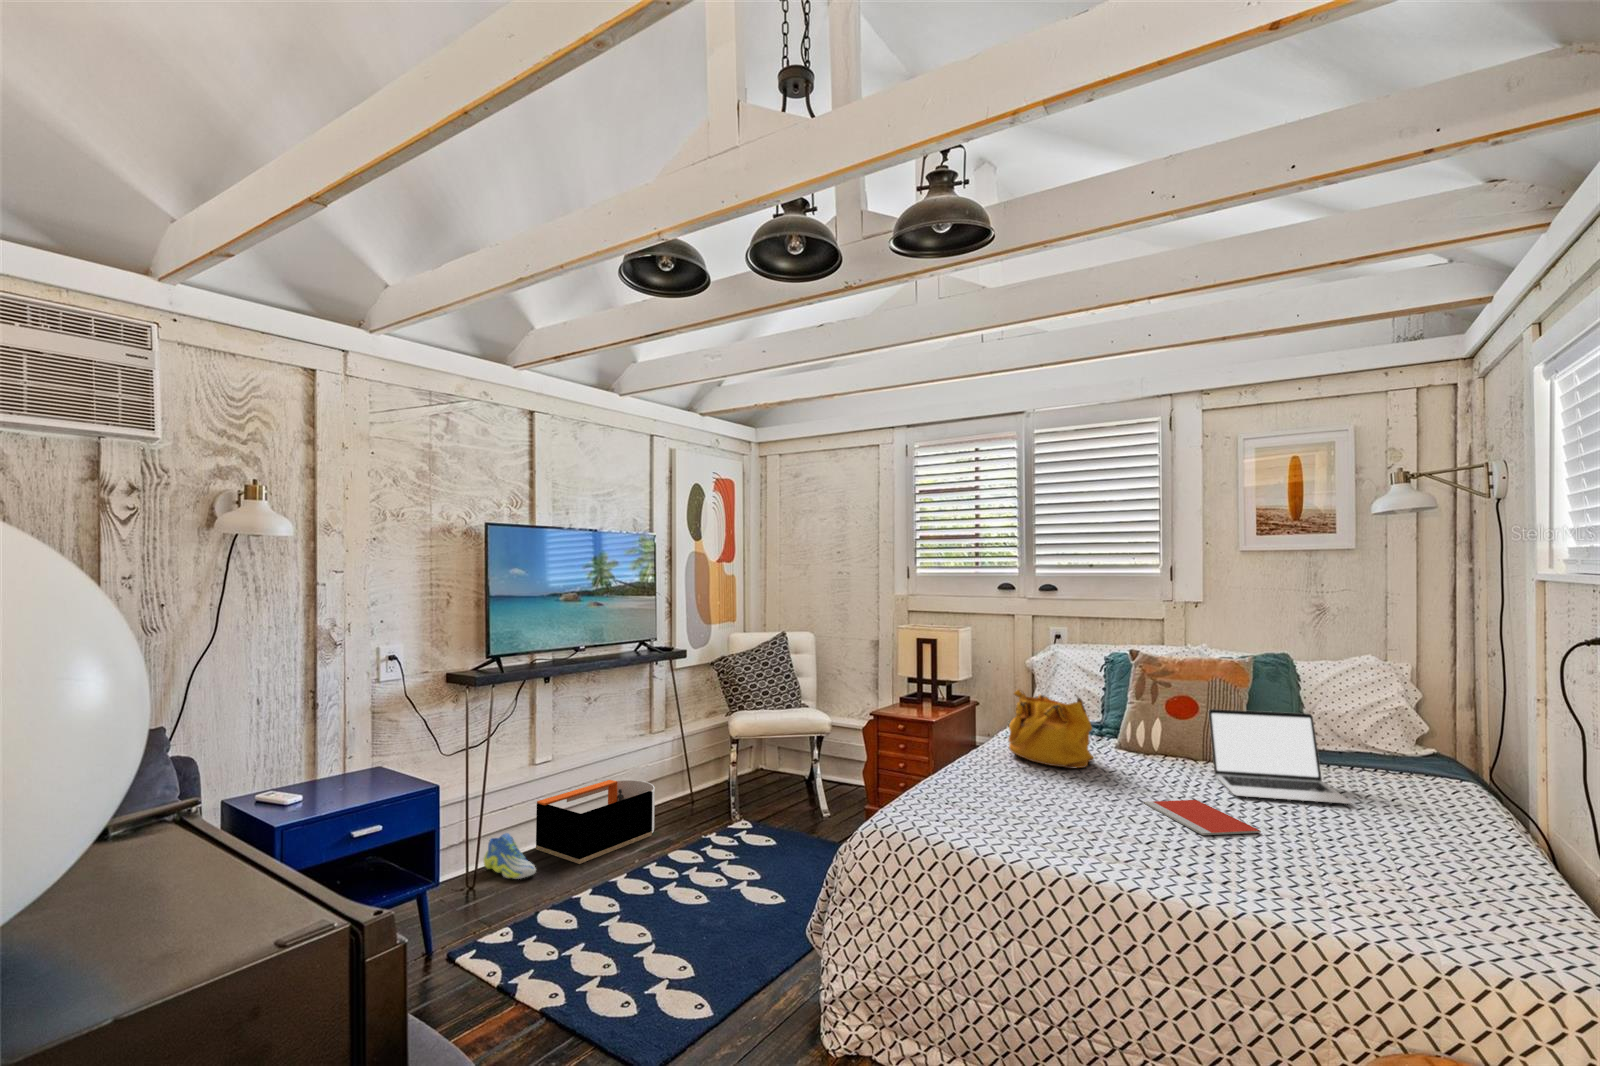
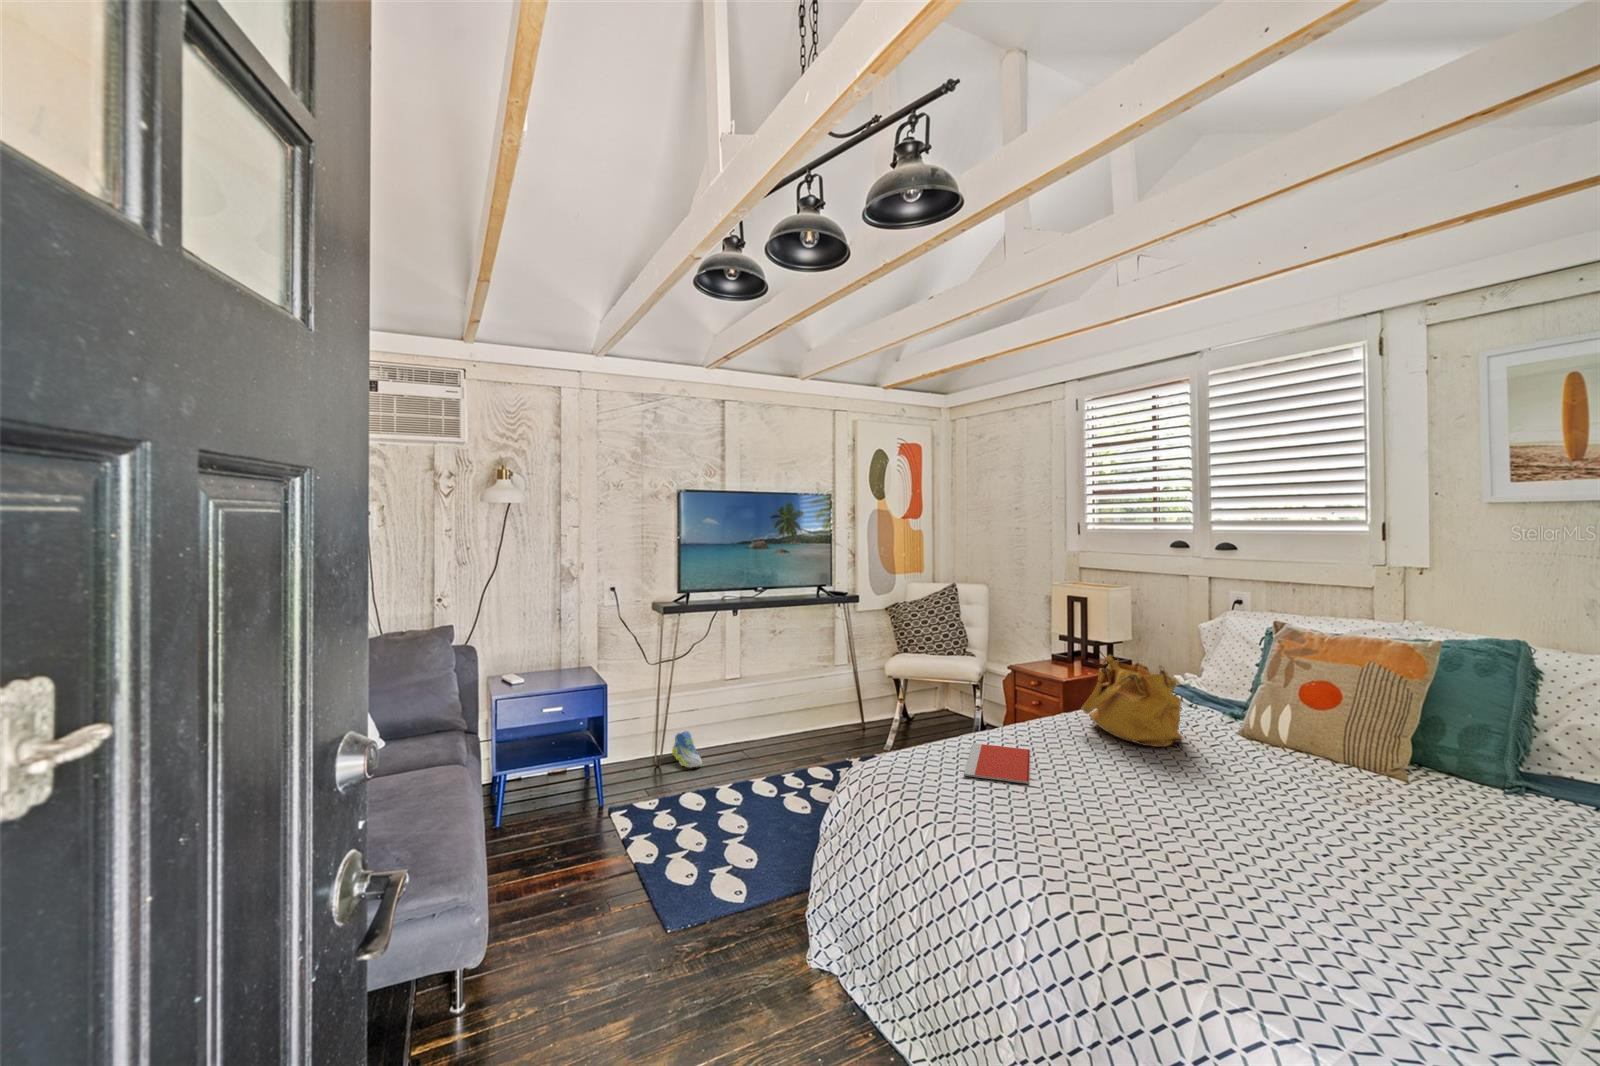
laptop: present [1209,709,1351,804] -> none [1326,699,1510,847]
storage bin: present [536,780,655,864] -> none [717,701,816,764]
notebook: present [1144,800,1261,835] -> present [964,743,1030,784]

